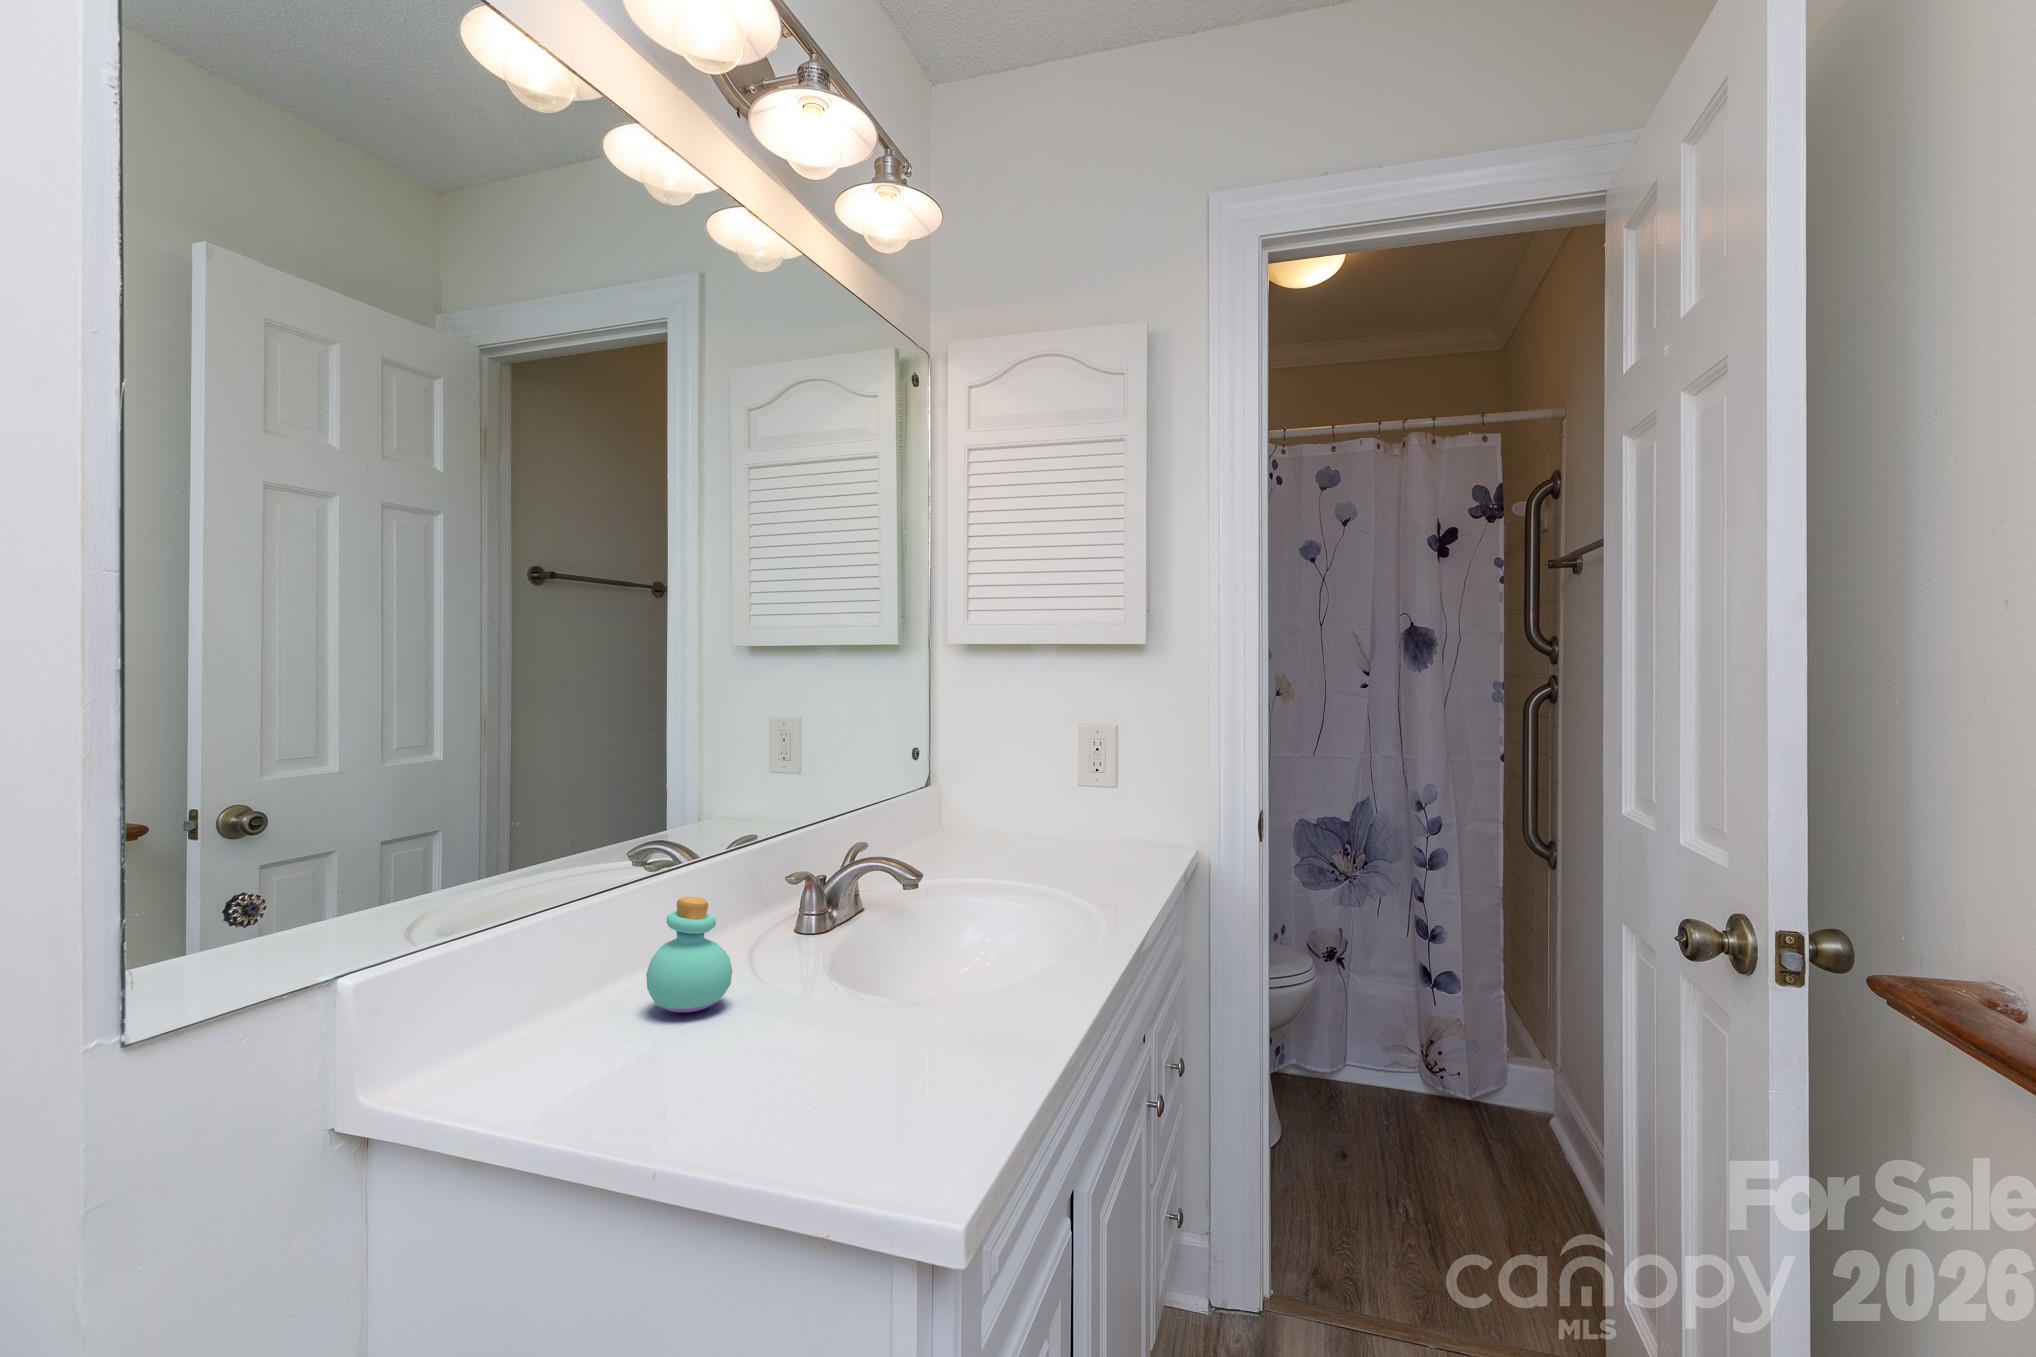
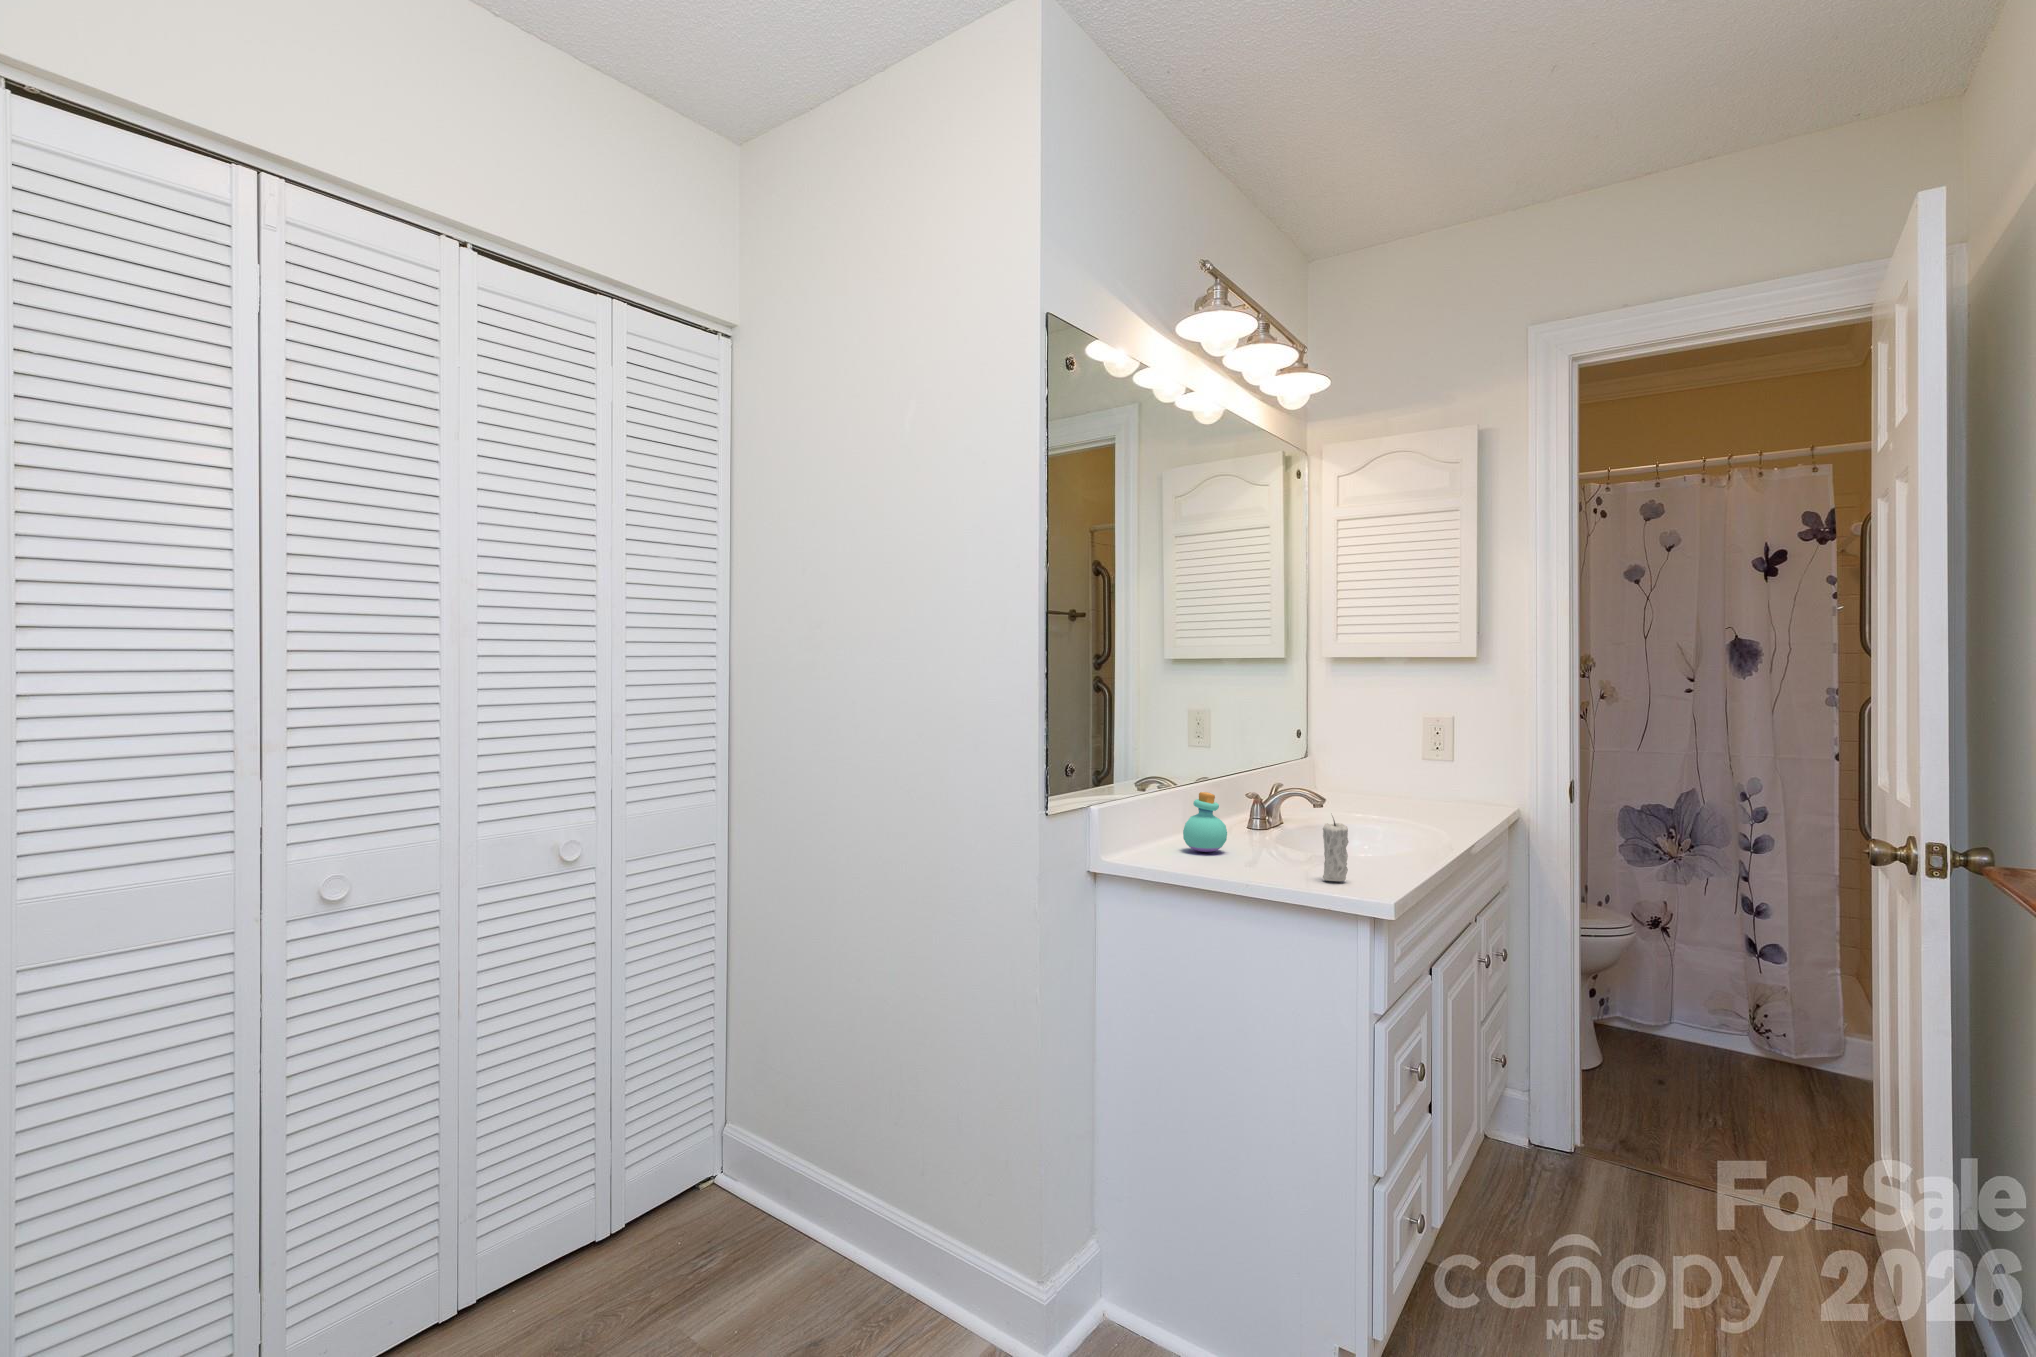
candle: none [874,952,922,1096] -> present [1323,819,1349,881]

